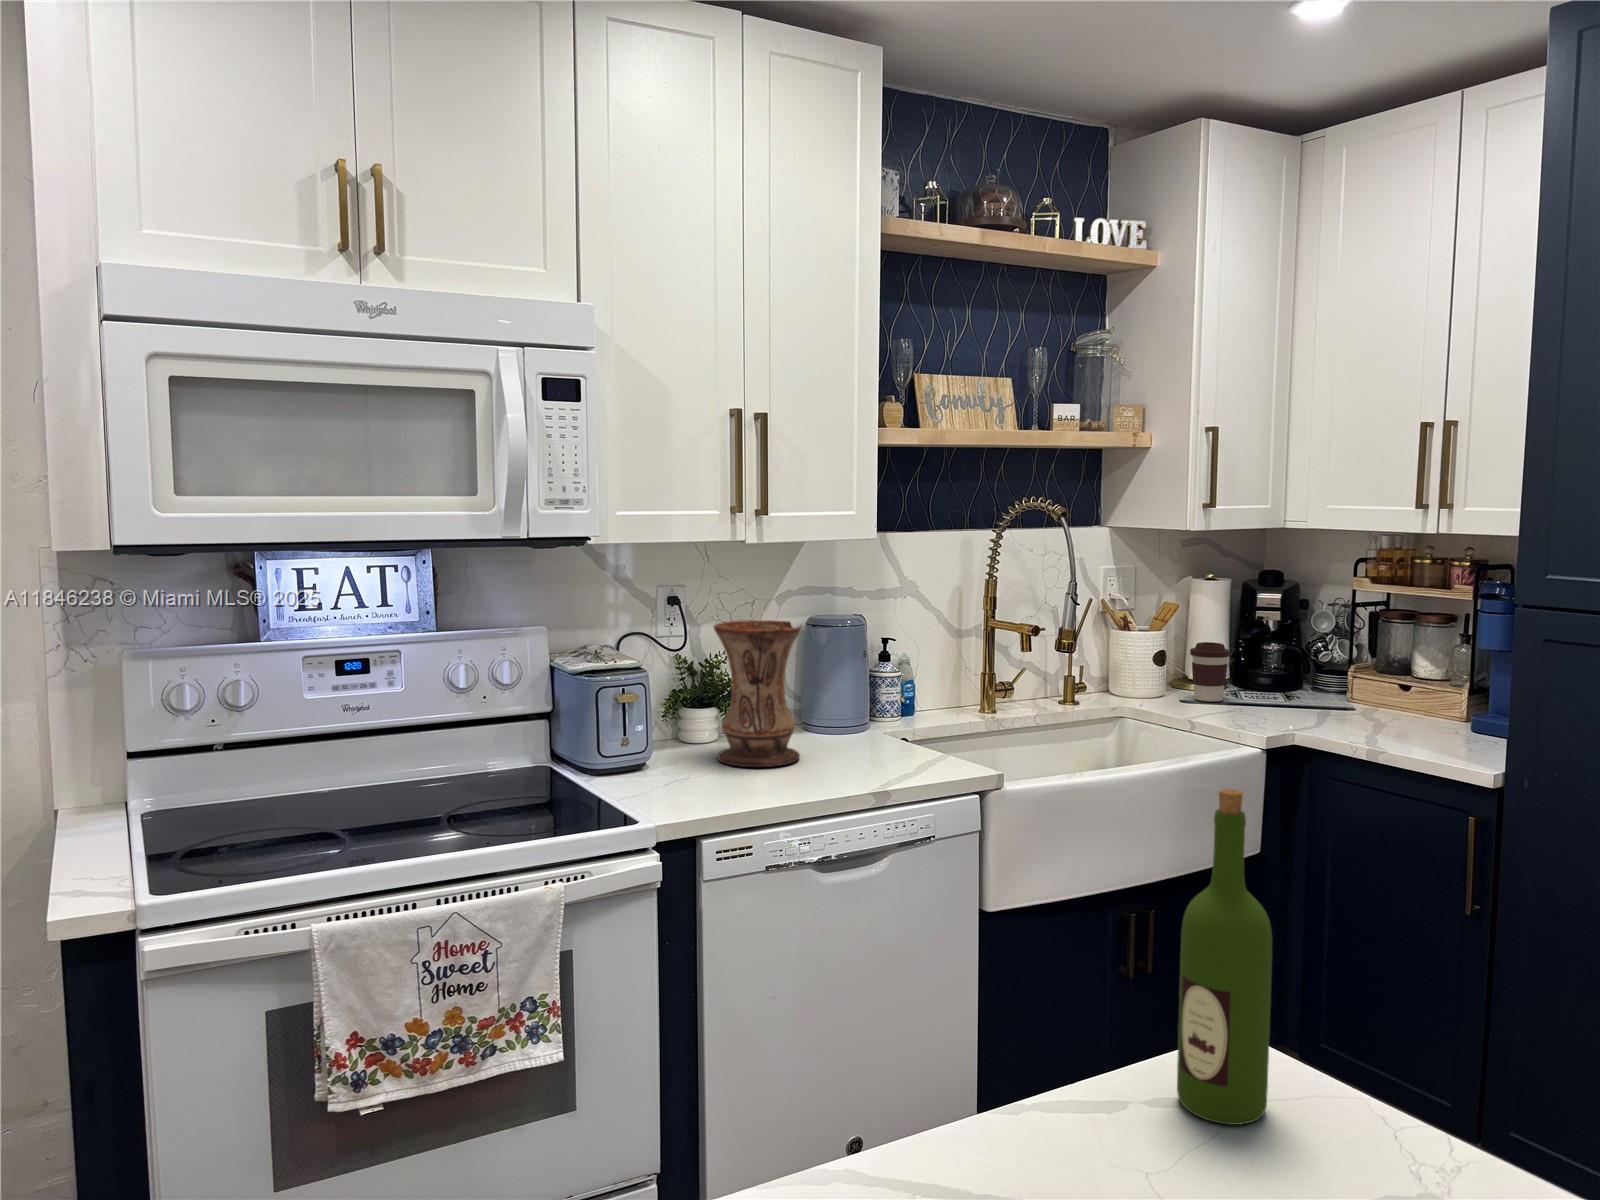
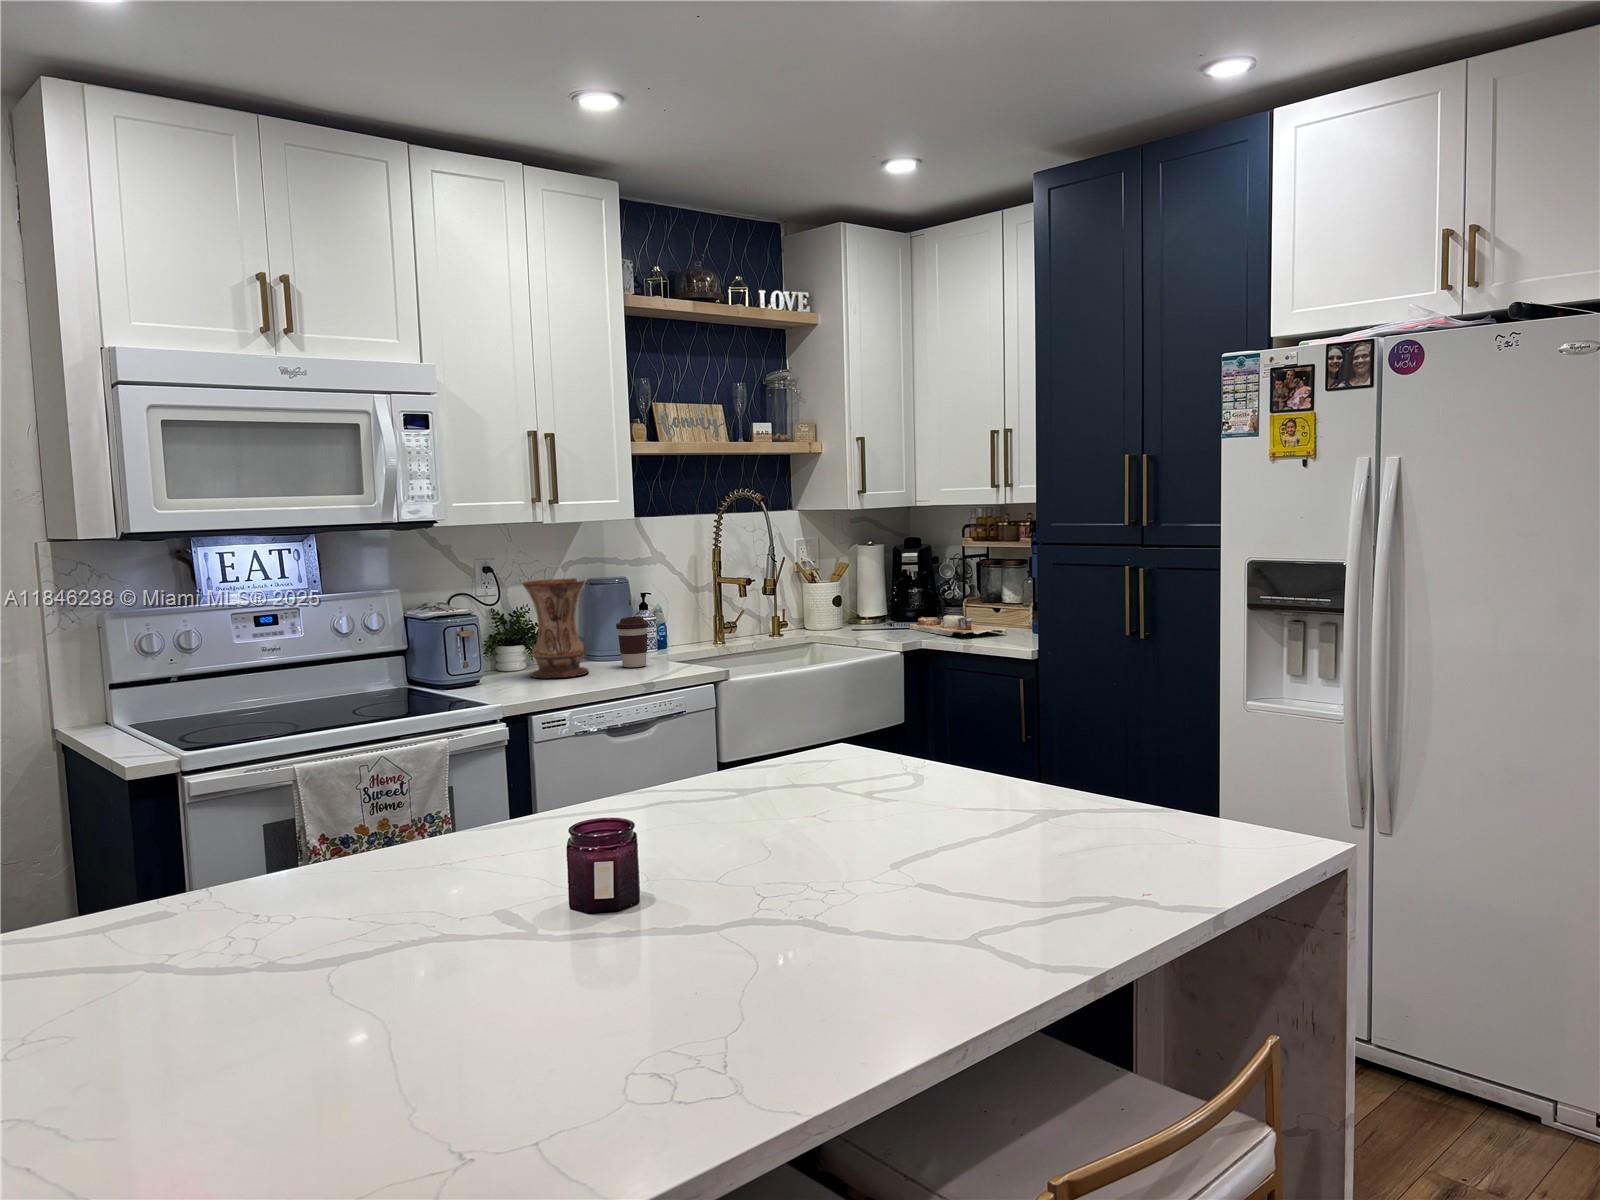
coffee cup: present [1190,642,1230,702] -> present [616,617,649,667]
cutting board: none [1266,689,1430,733] -> present [909,615,1007,636]
wine bottle: present [1177,789,1272,1125] -> none [806,605,850,763]

